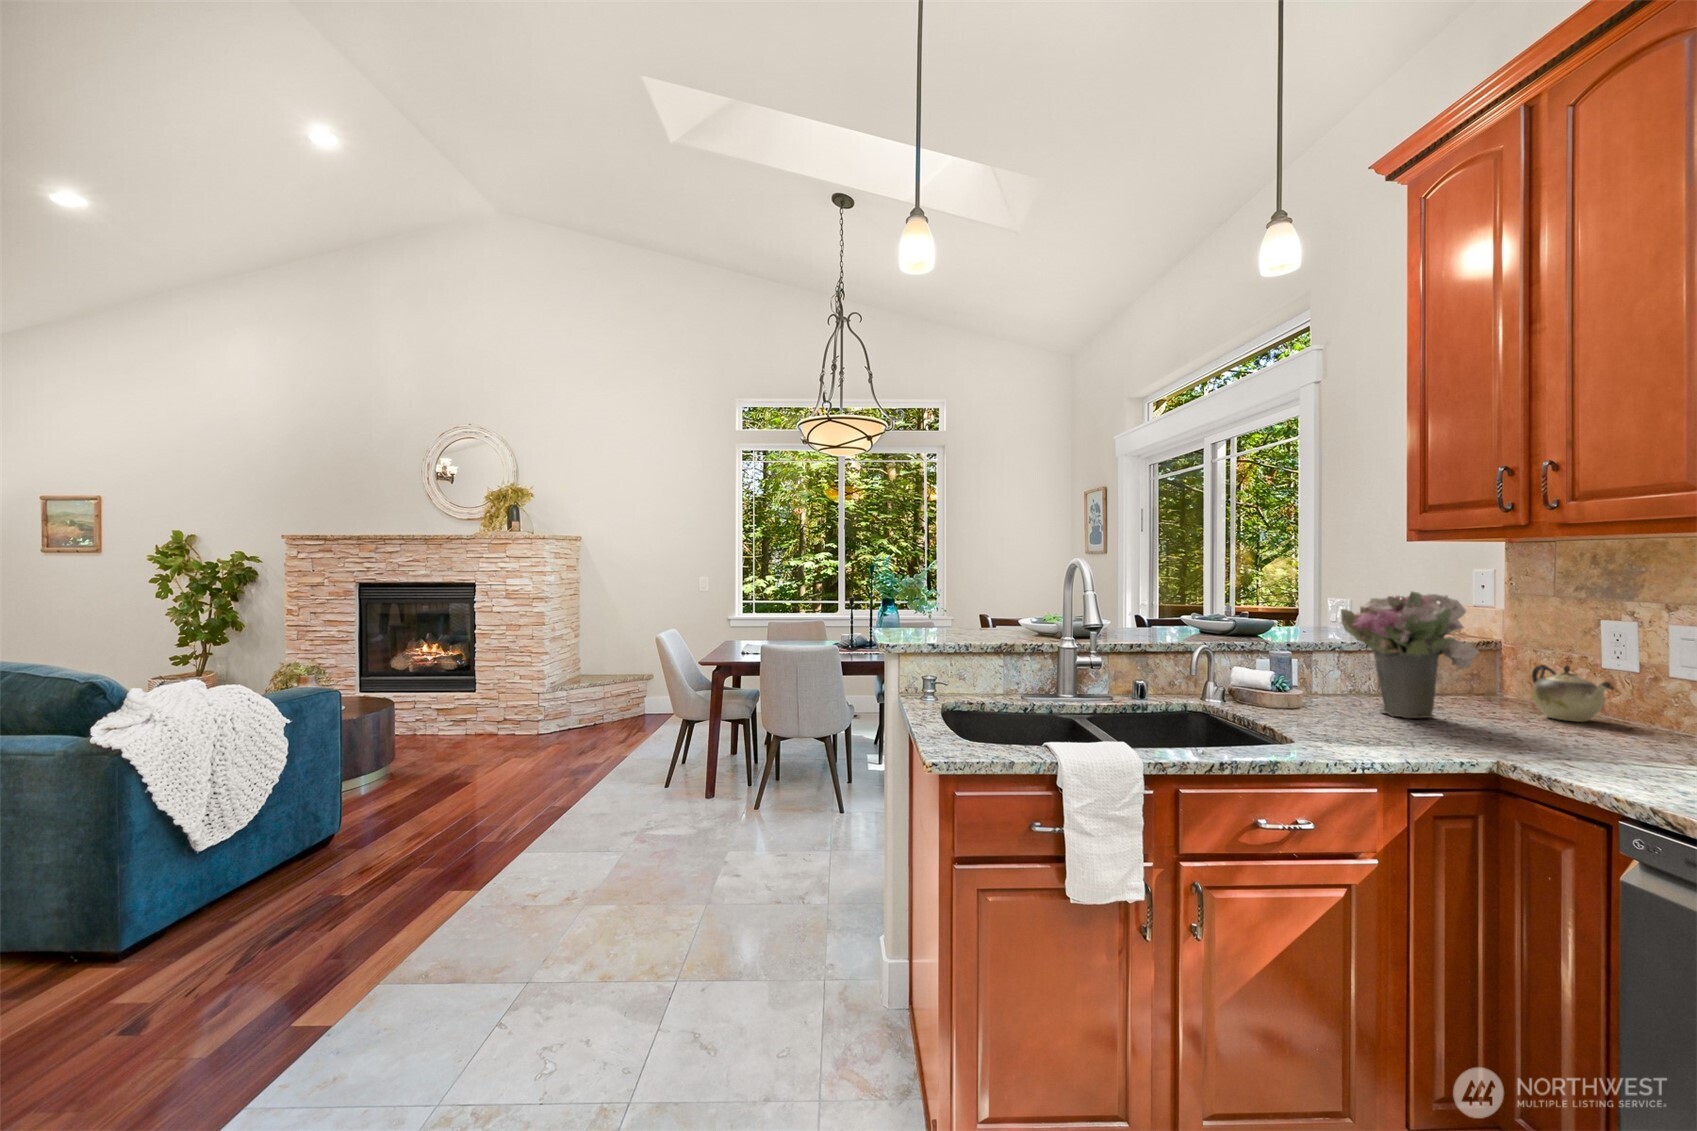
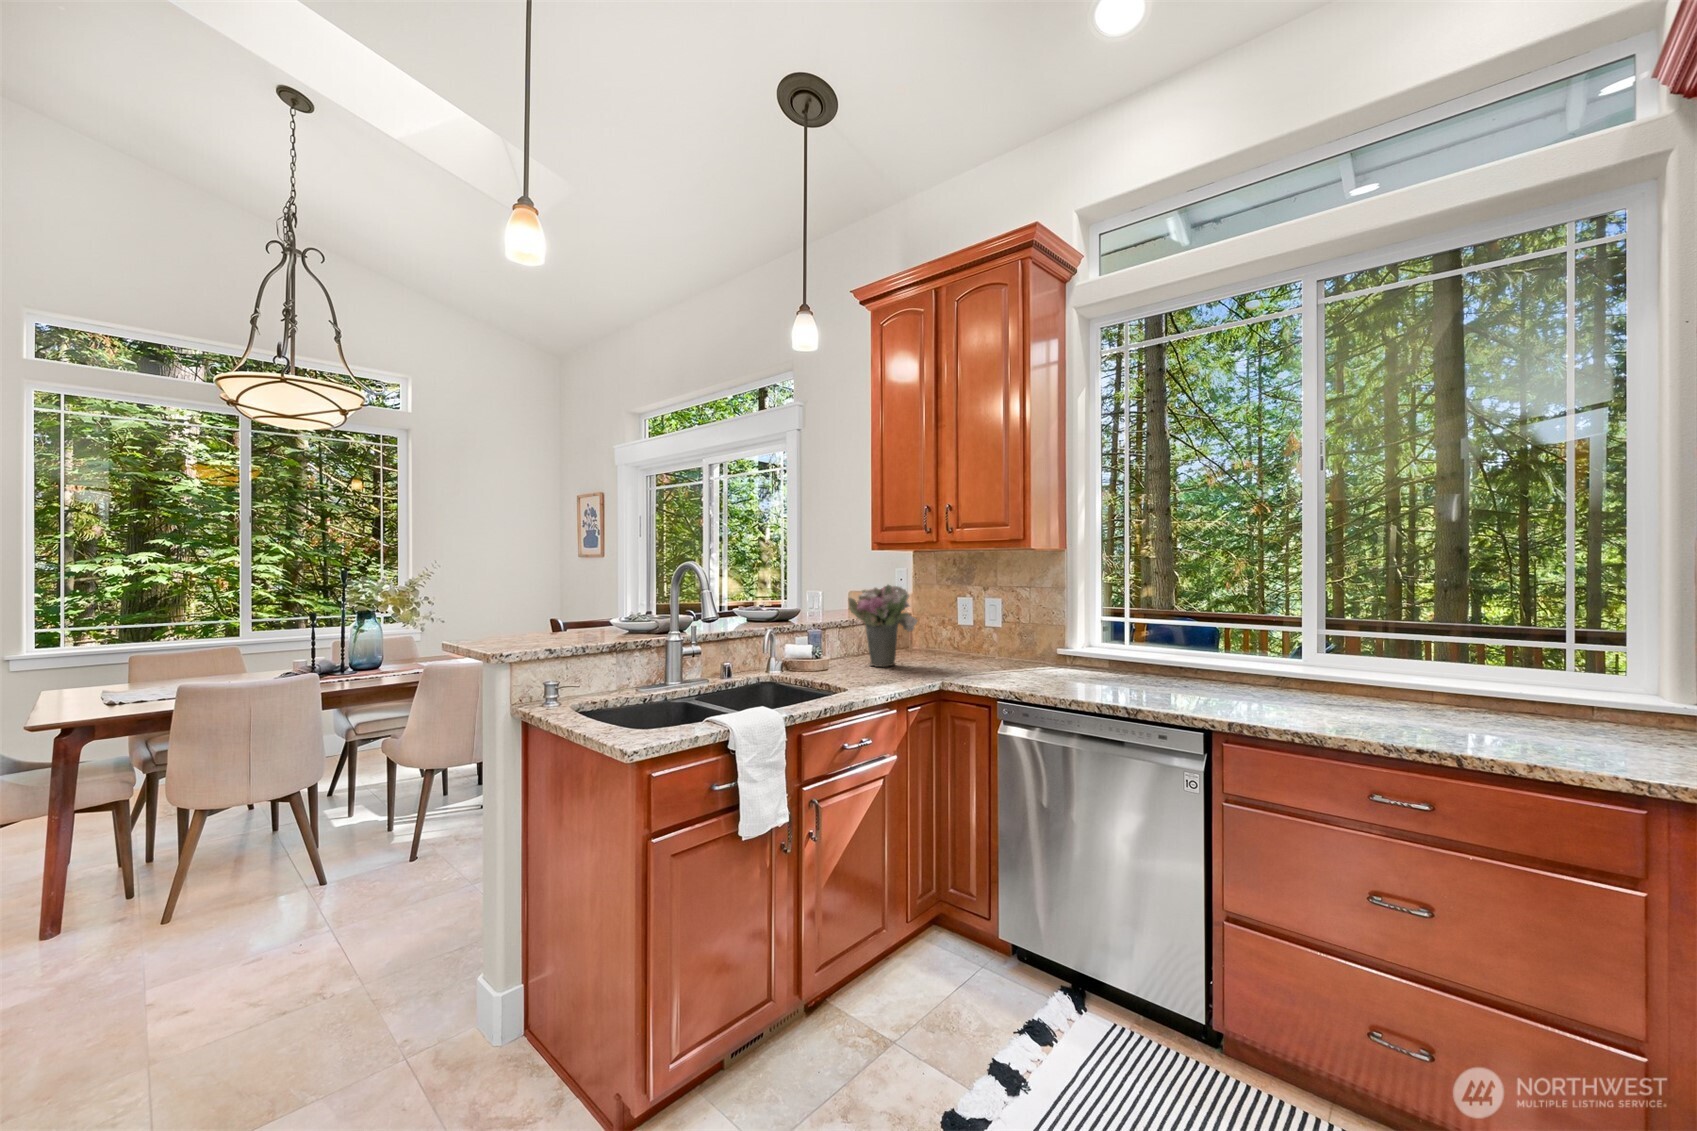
teapot: present [1531,665,1614,722] -> none [929,625,966,658]

